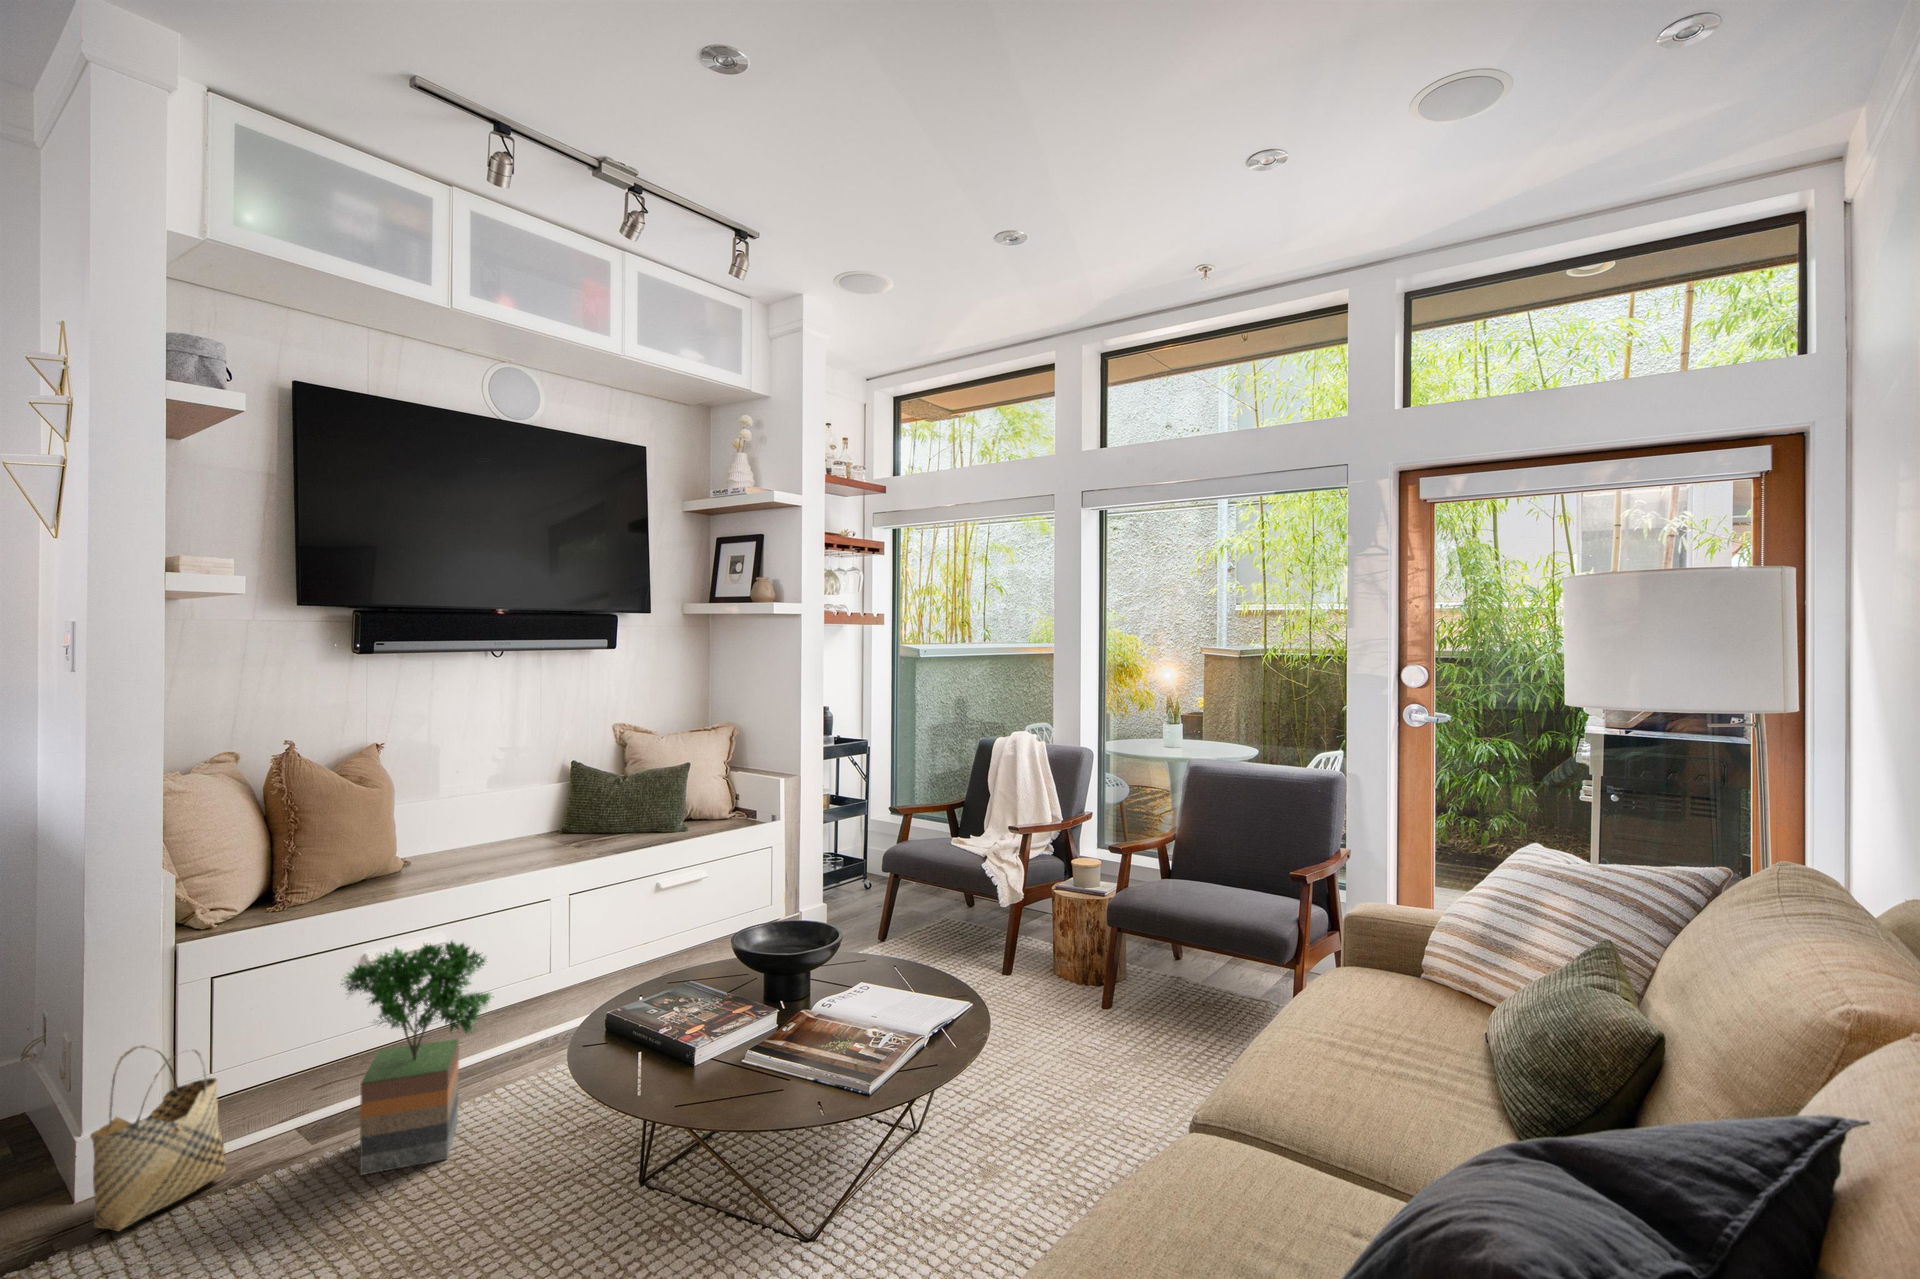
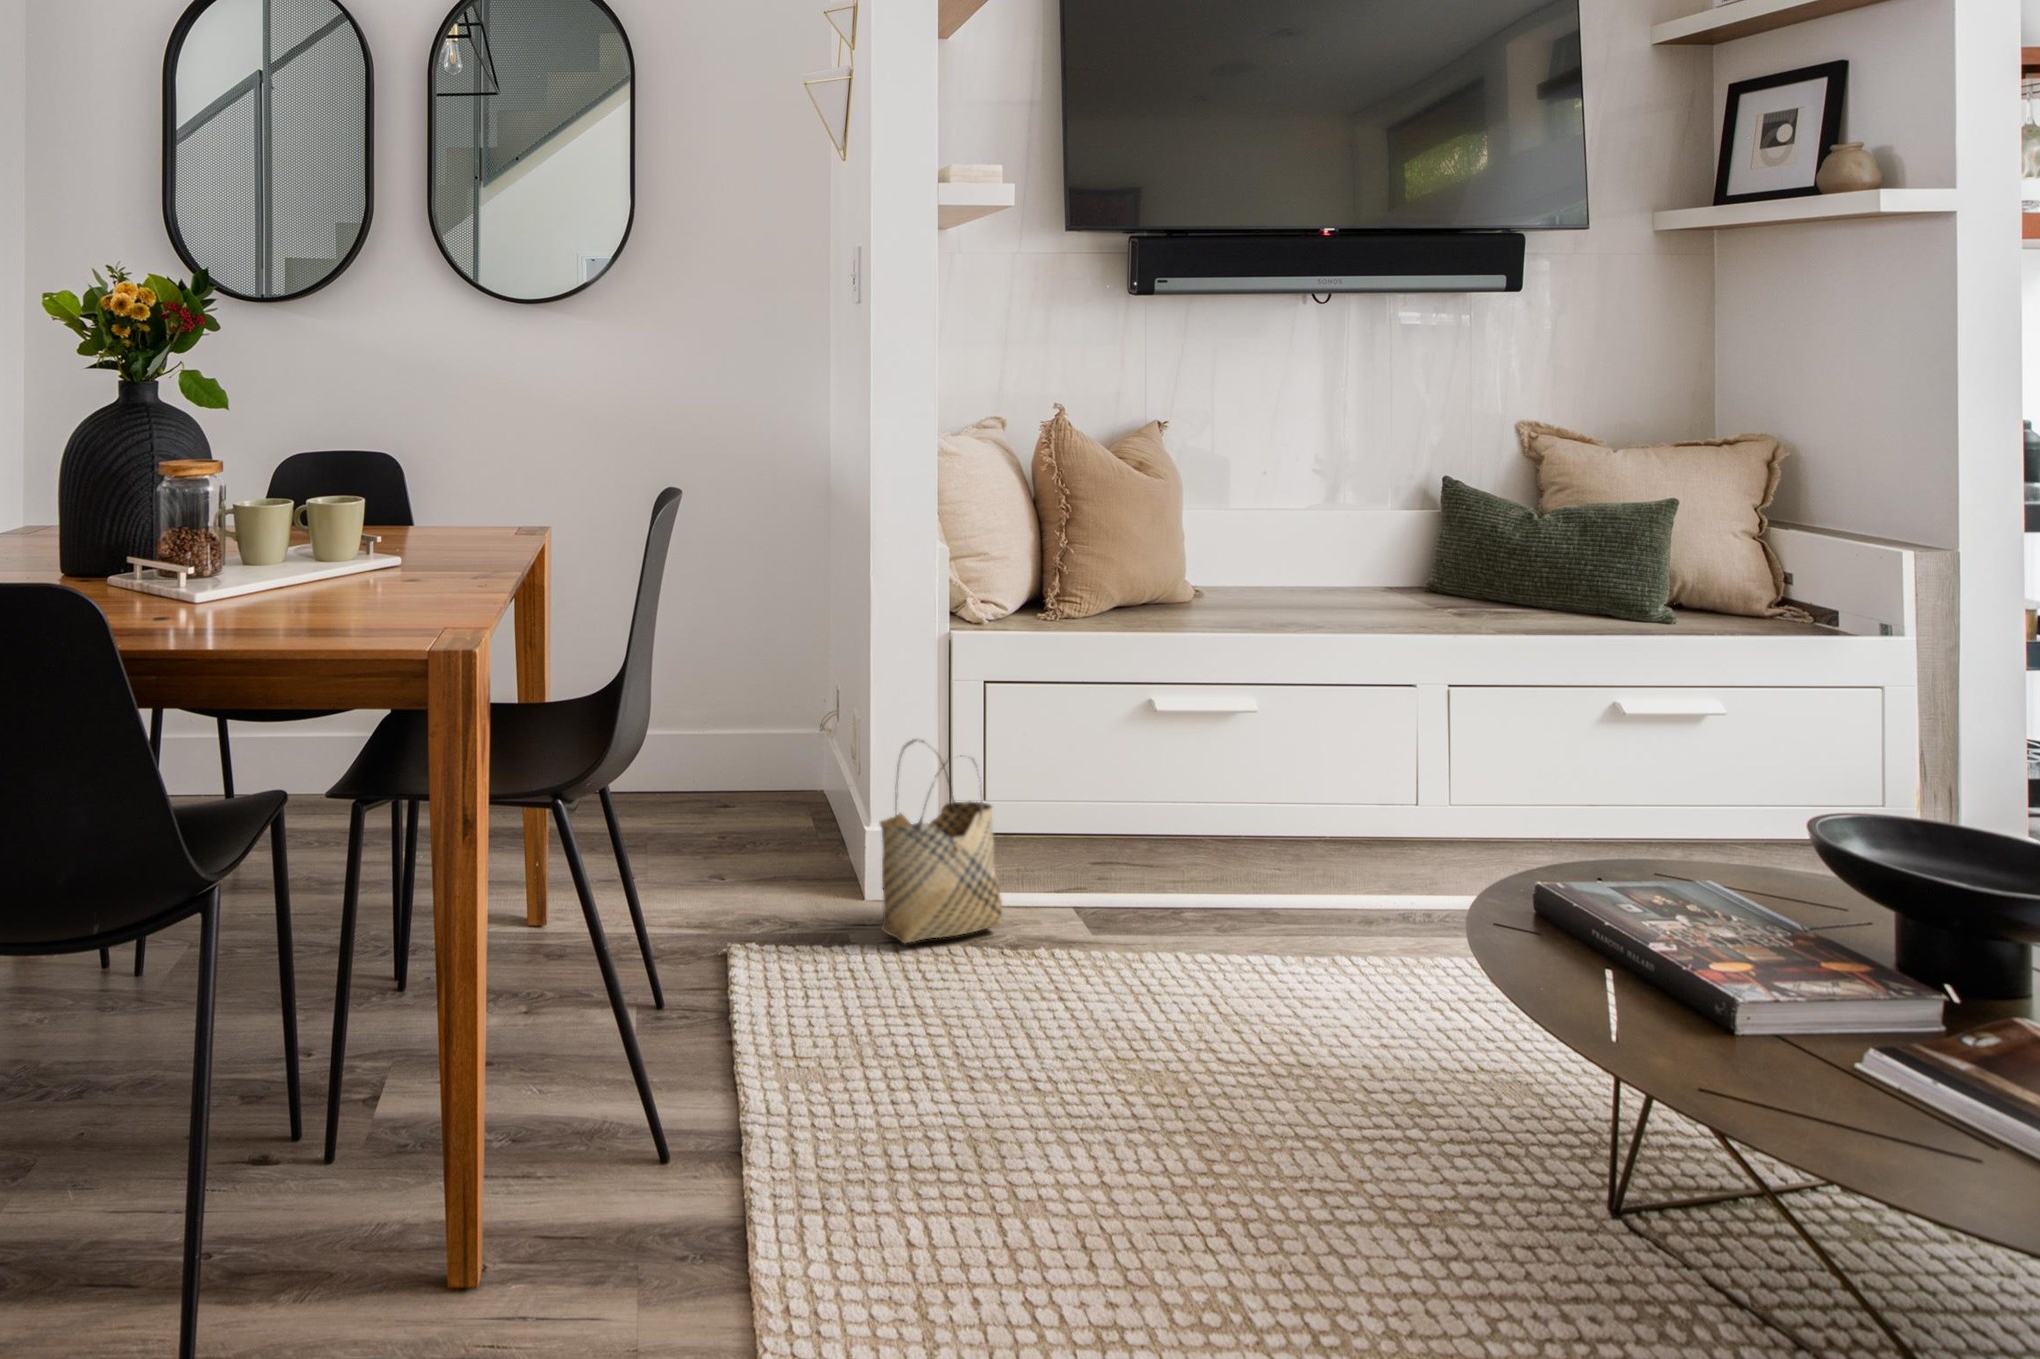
potted tree: present [342,941,491,1175] -> none [1125,686,1336,1015]

